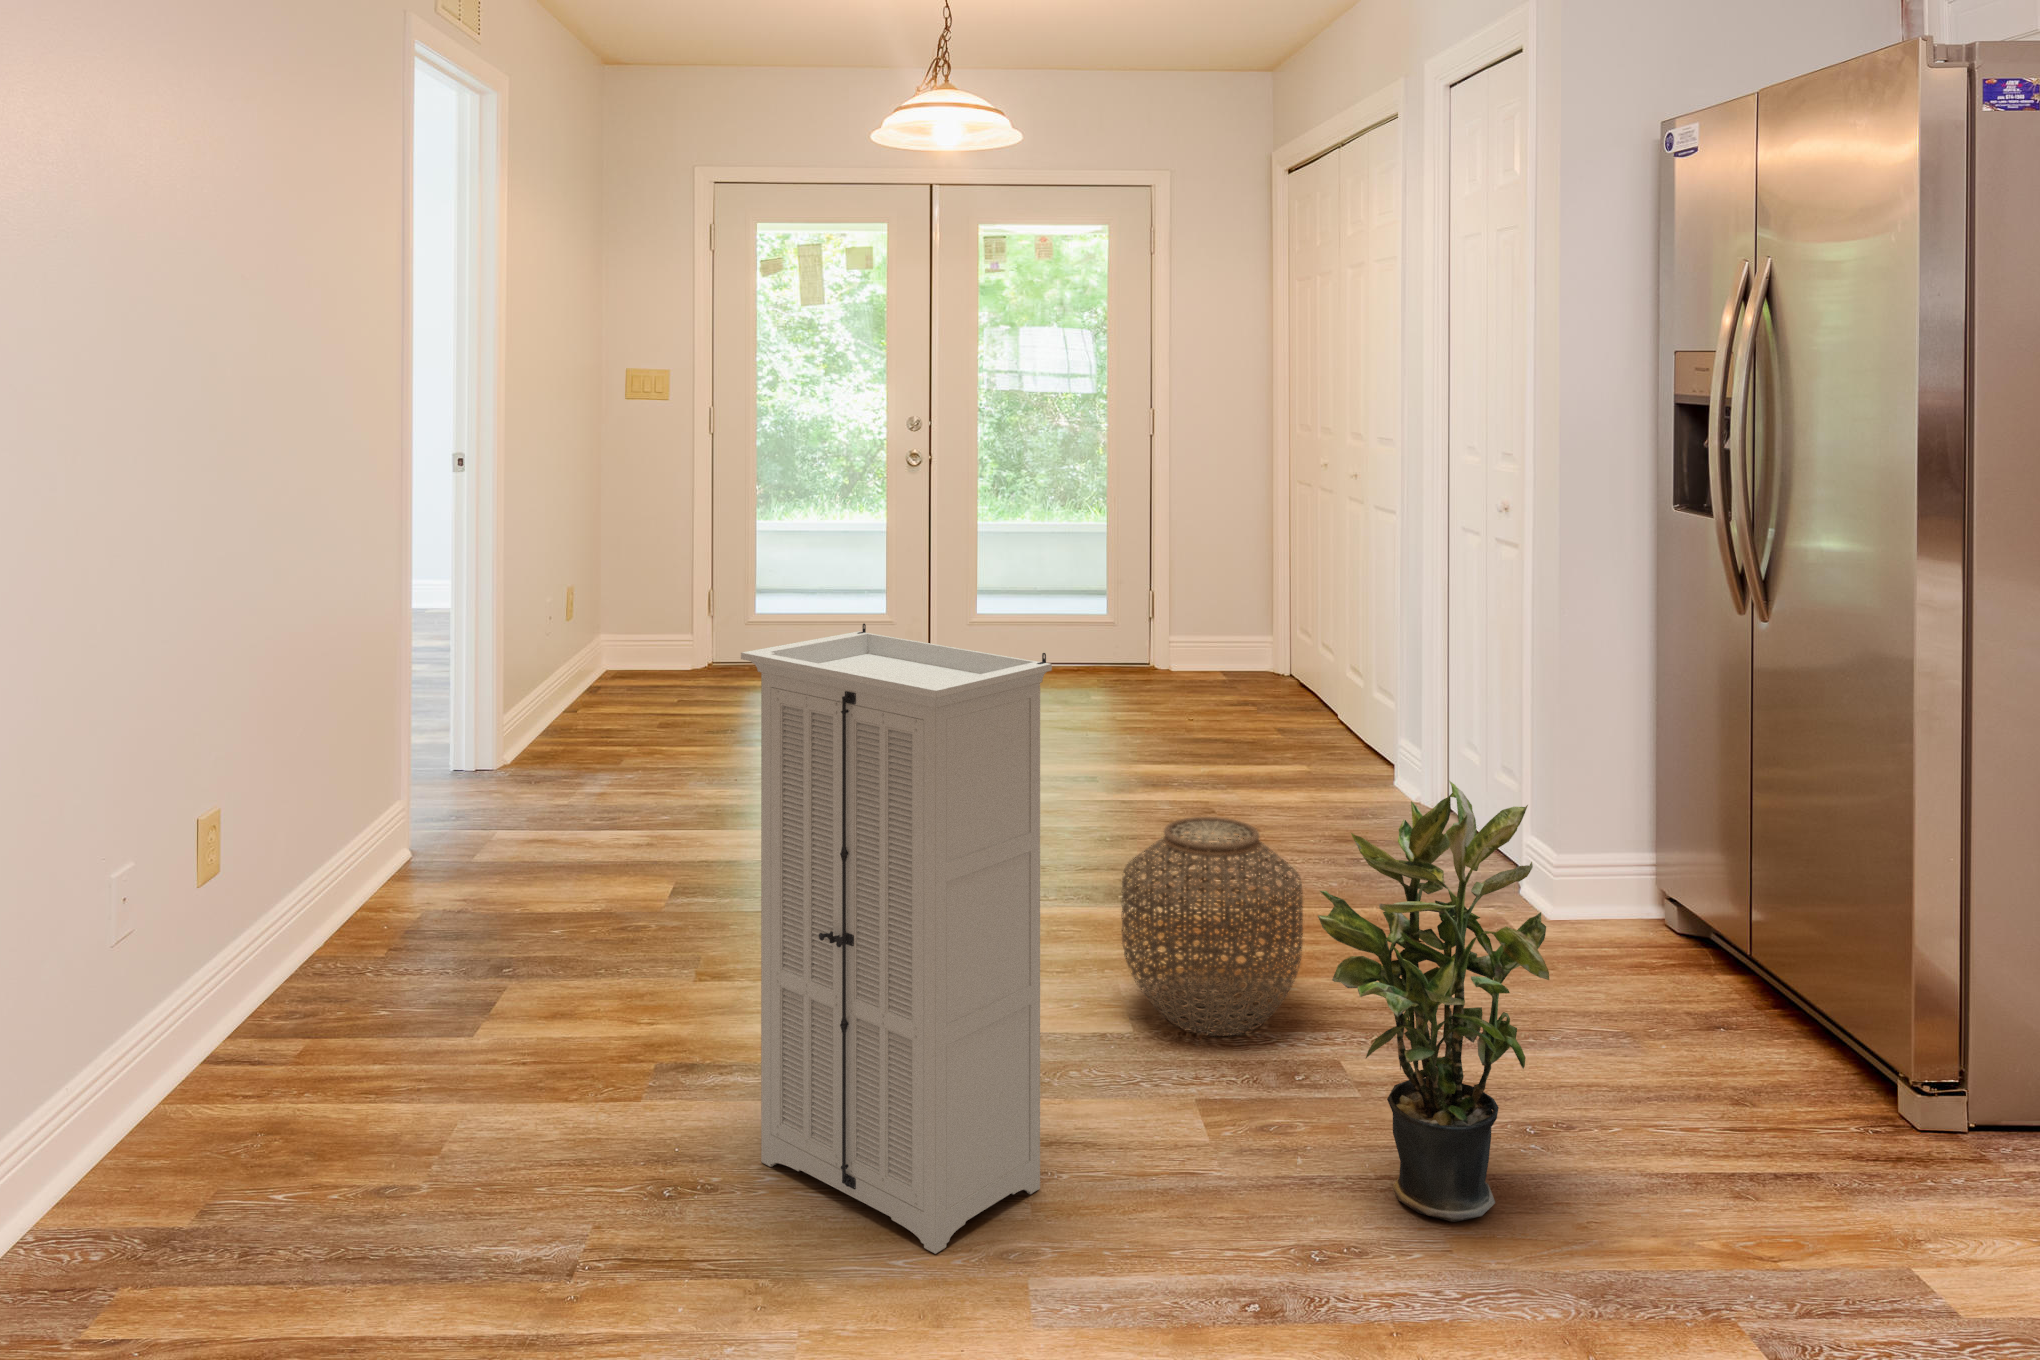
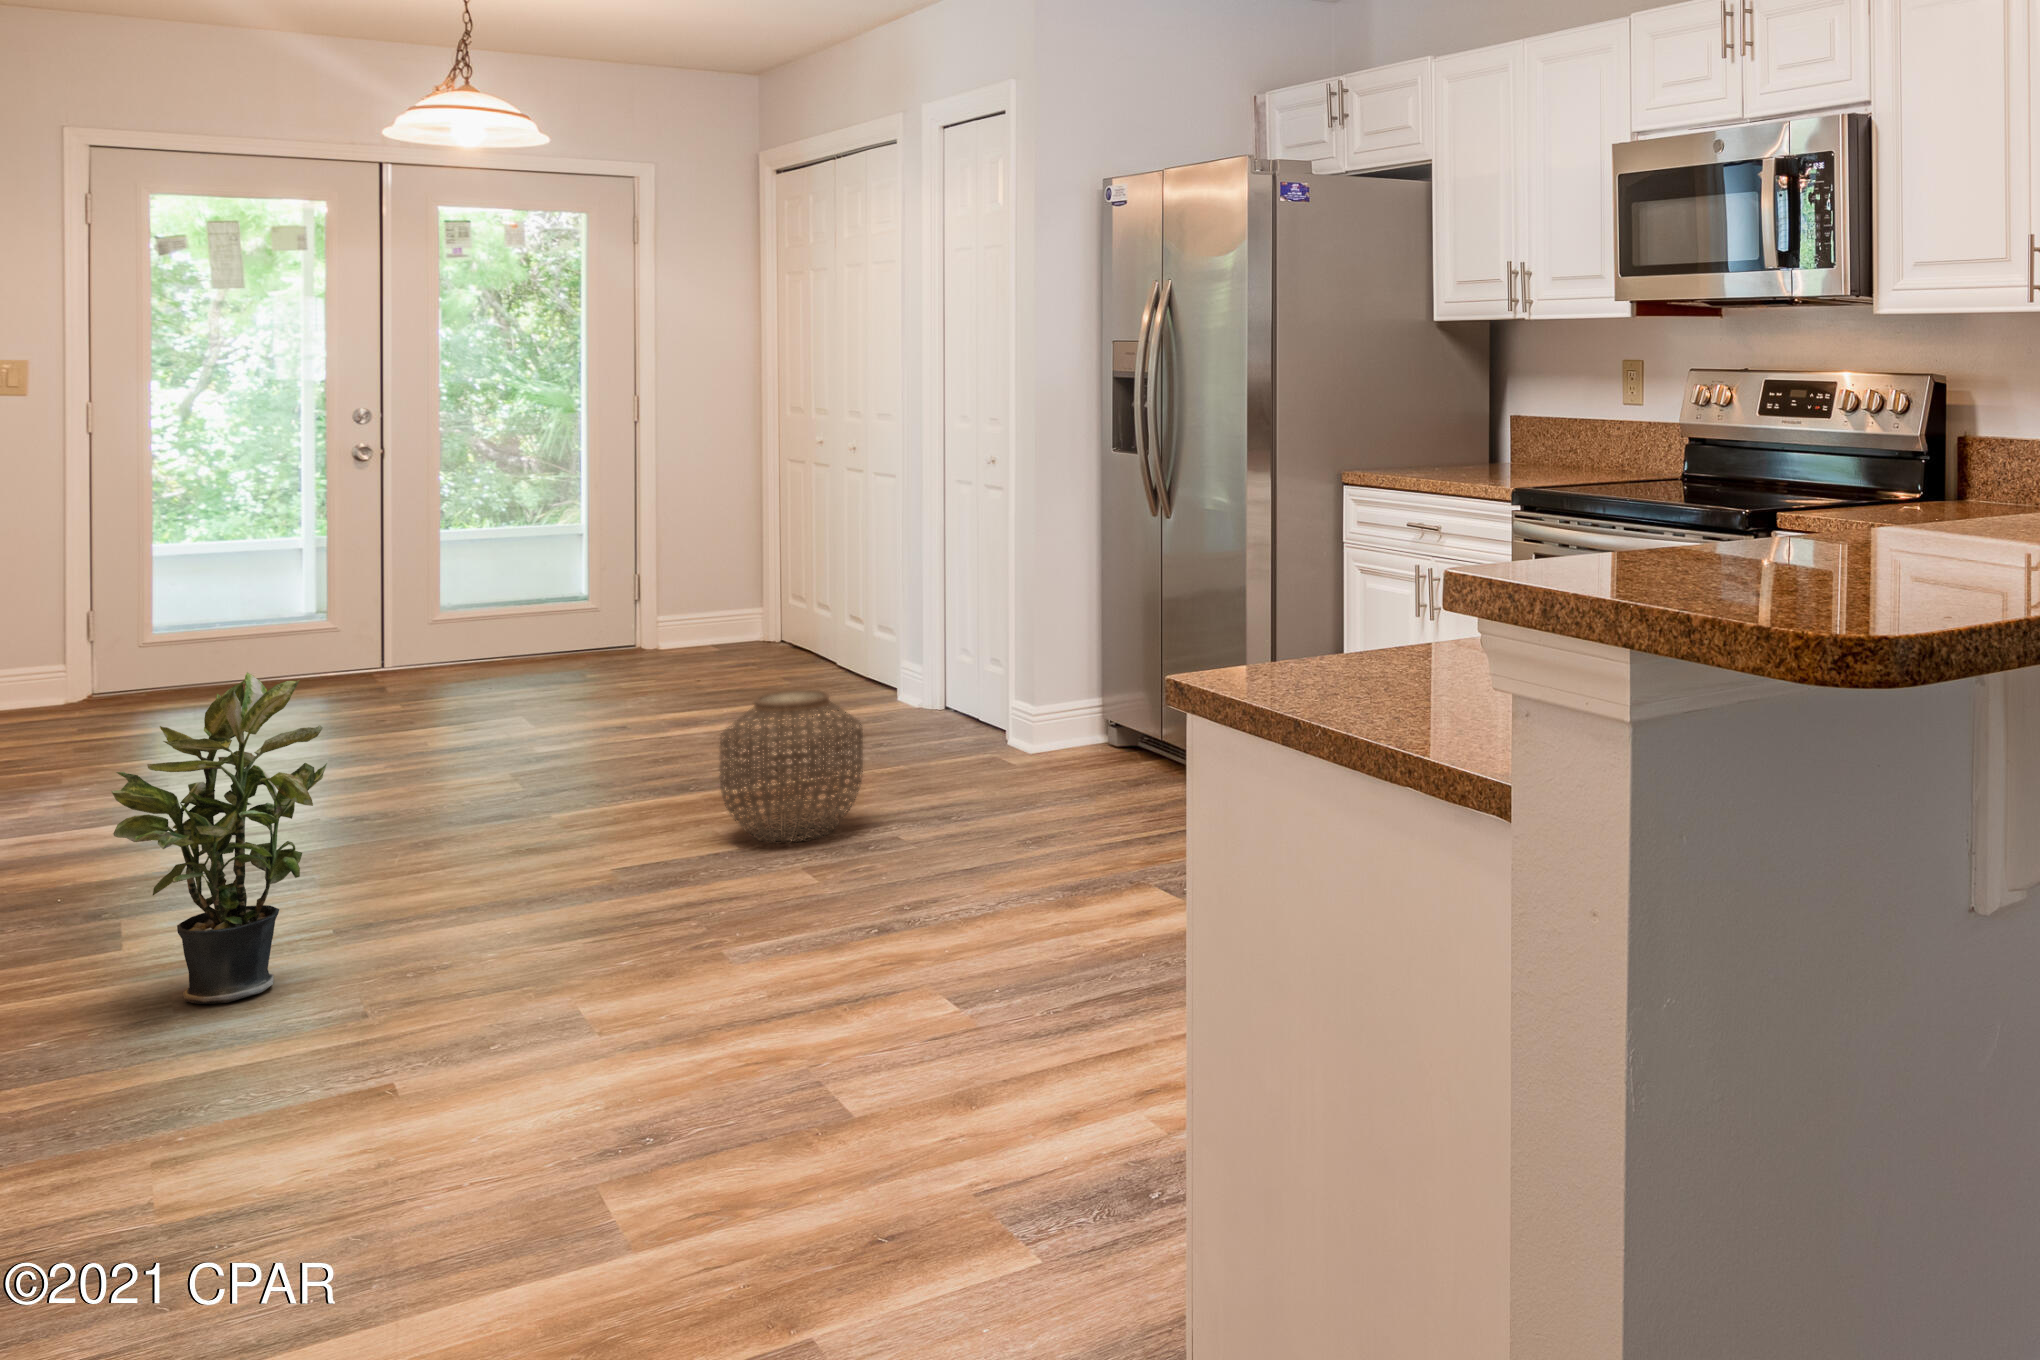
storage cabinet: present [741,624,1052,1254] -> none [448,548,710,959]
potted plant: present [1318,781,1549,1222] -> present [111,672,327,1004]

